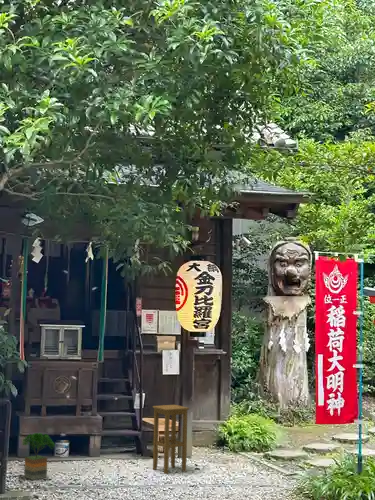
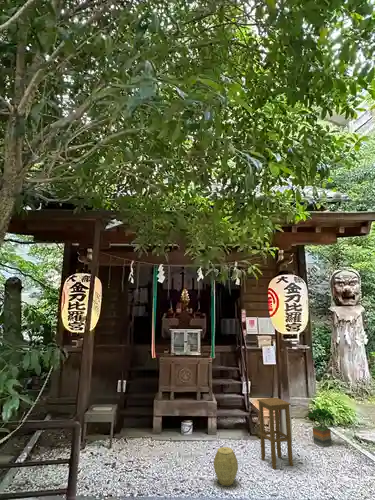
potted tree: present [23,433,54,480] -> present [309,408,335,447]
woven basket: none [103,450,129,484] -> present [214,447,238,486]

